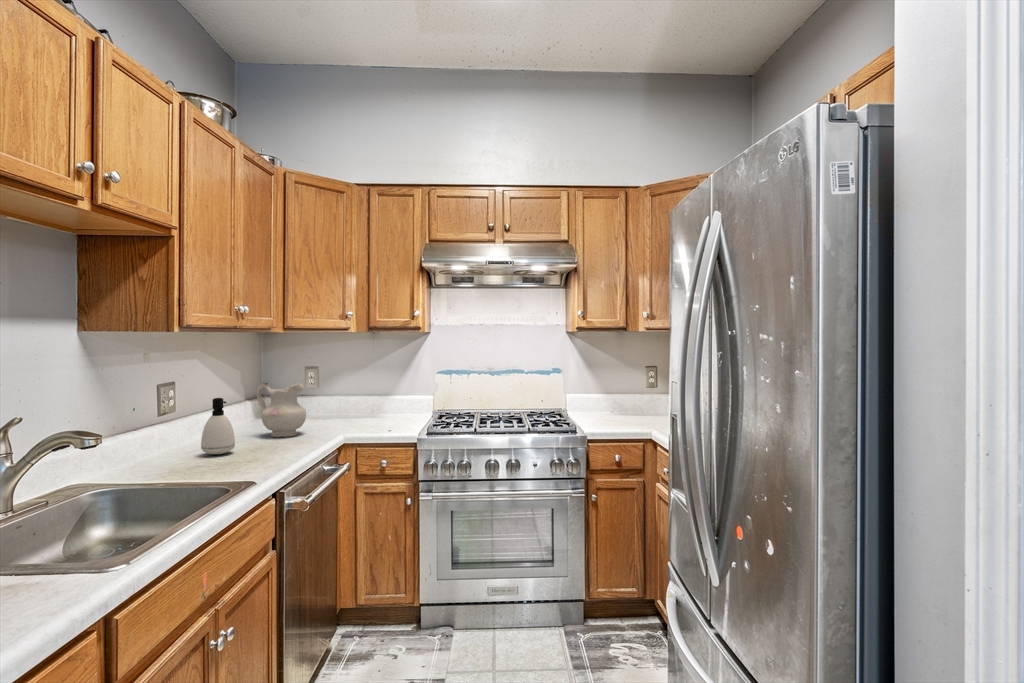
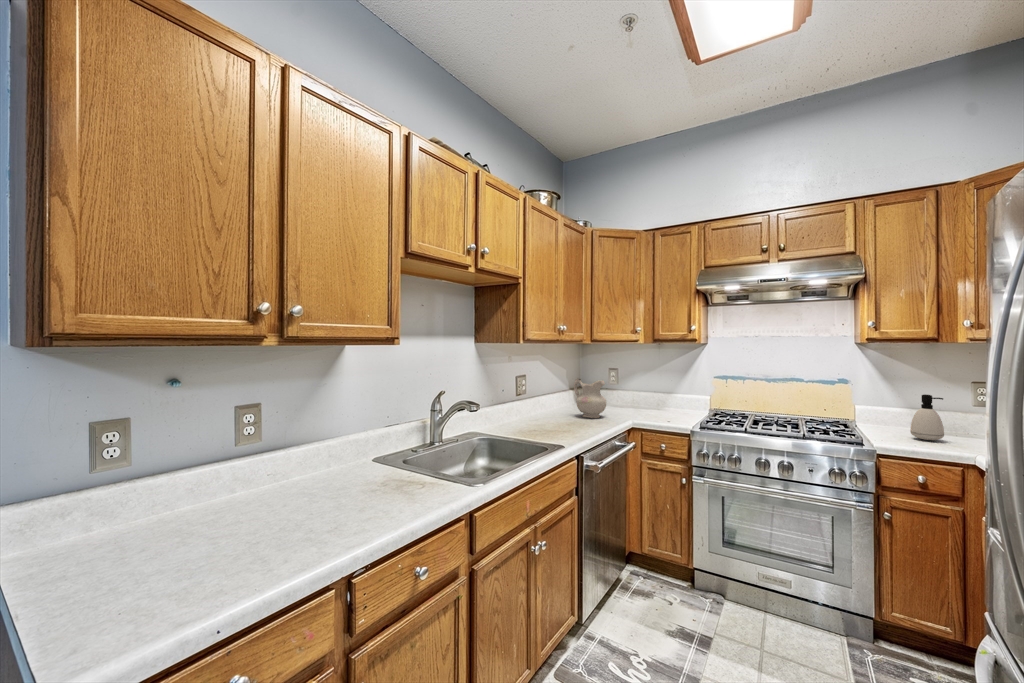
soap dispenser: present [201,398,235,454] -> present [910,394,944,440]

